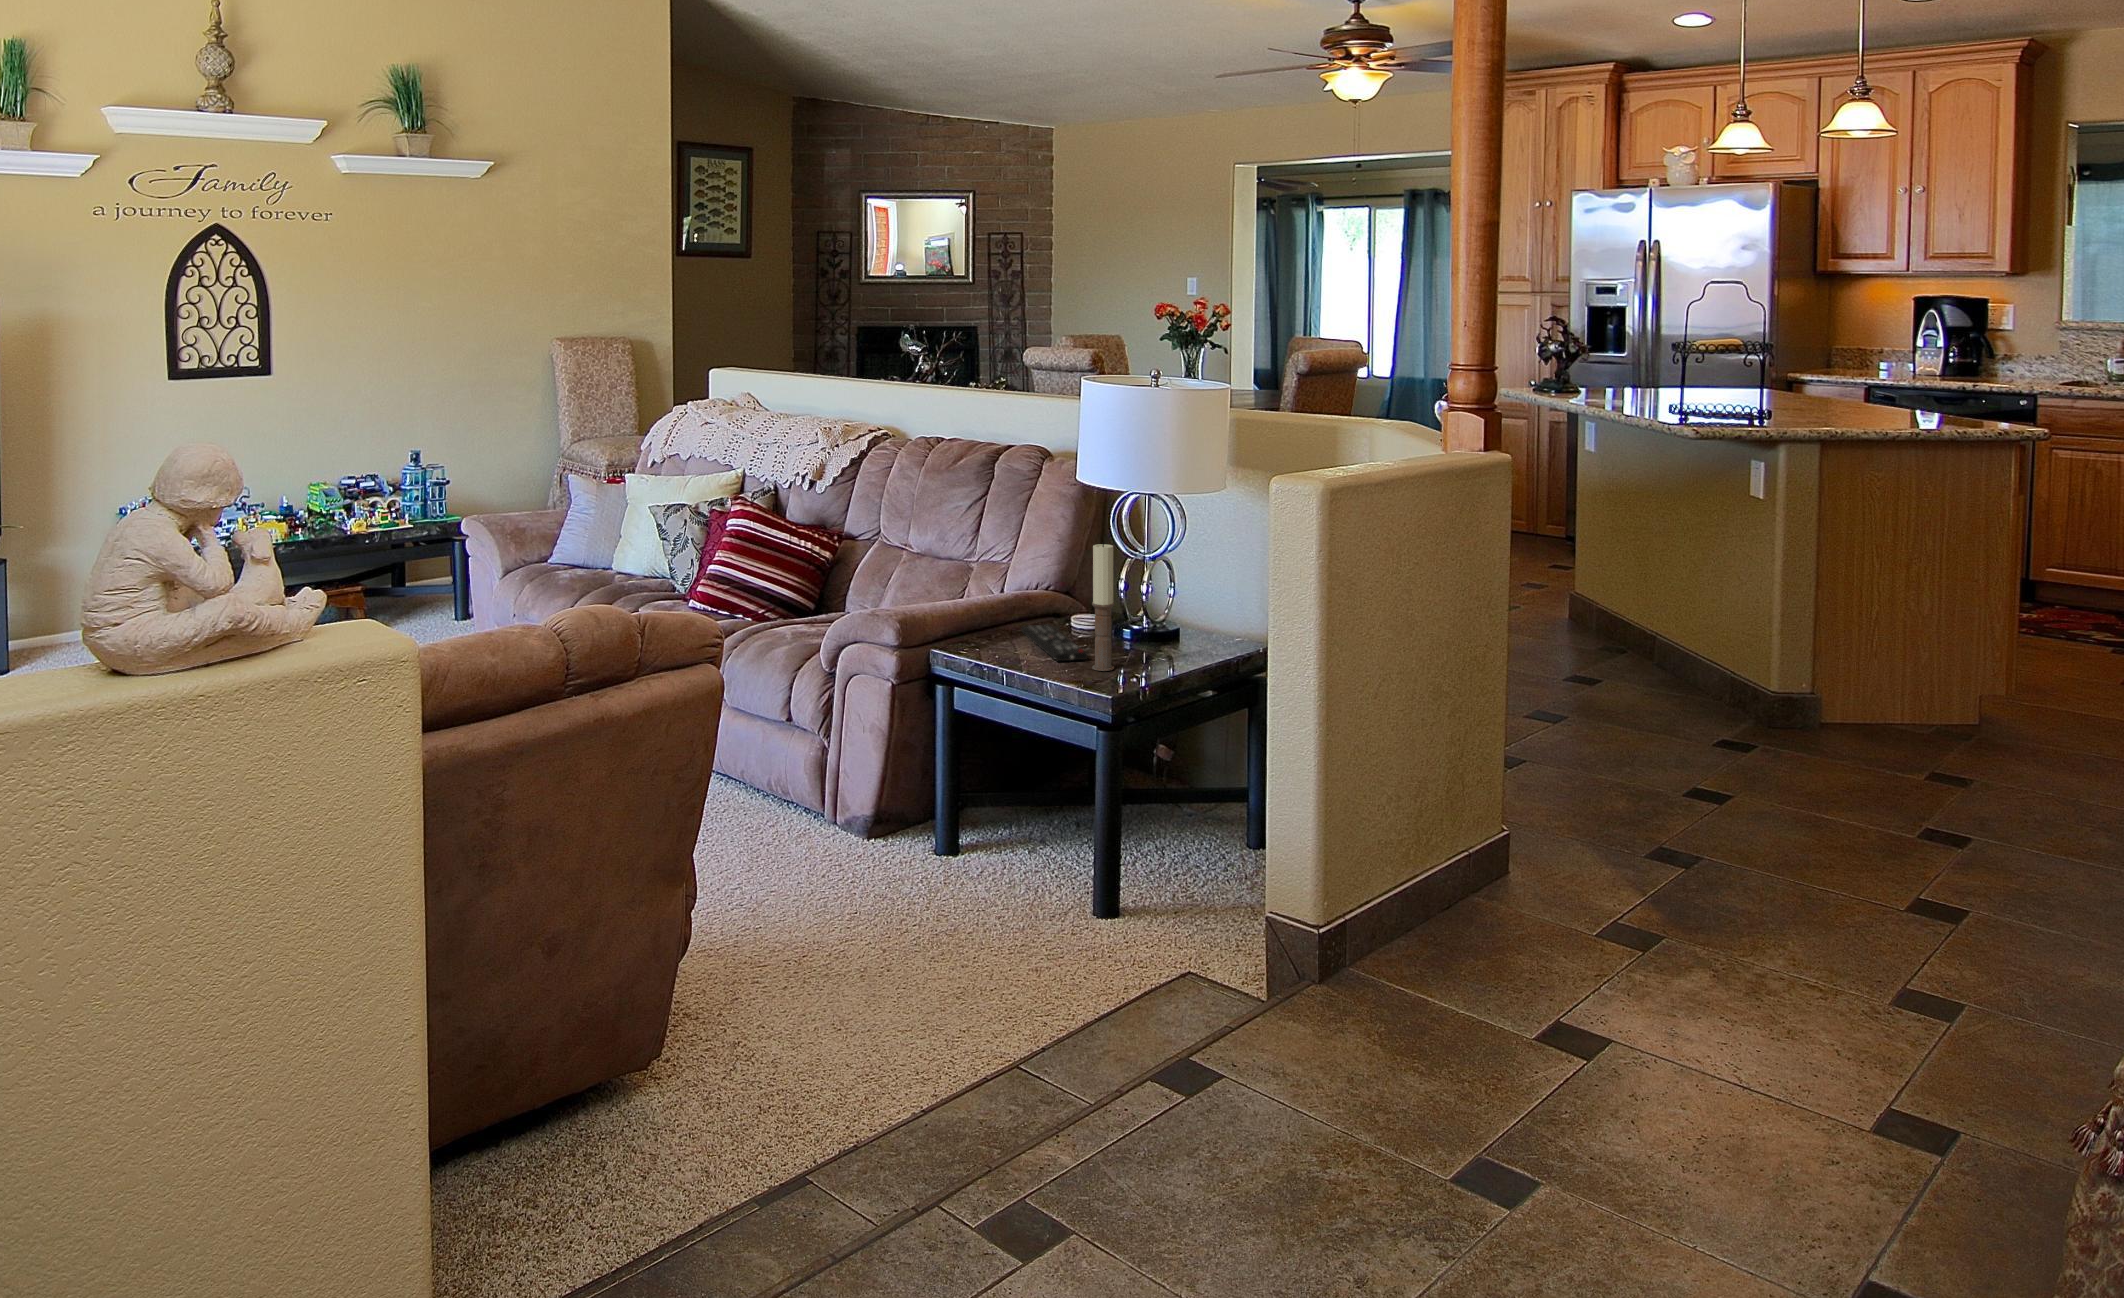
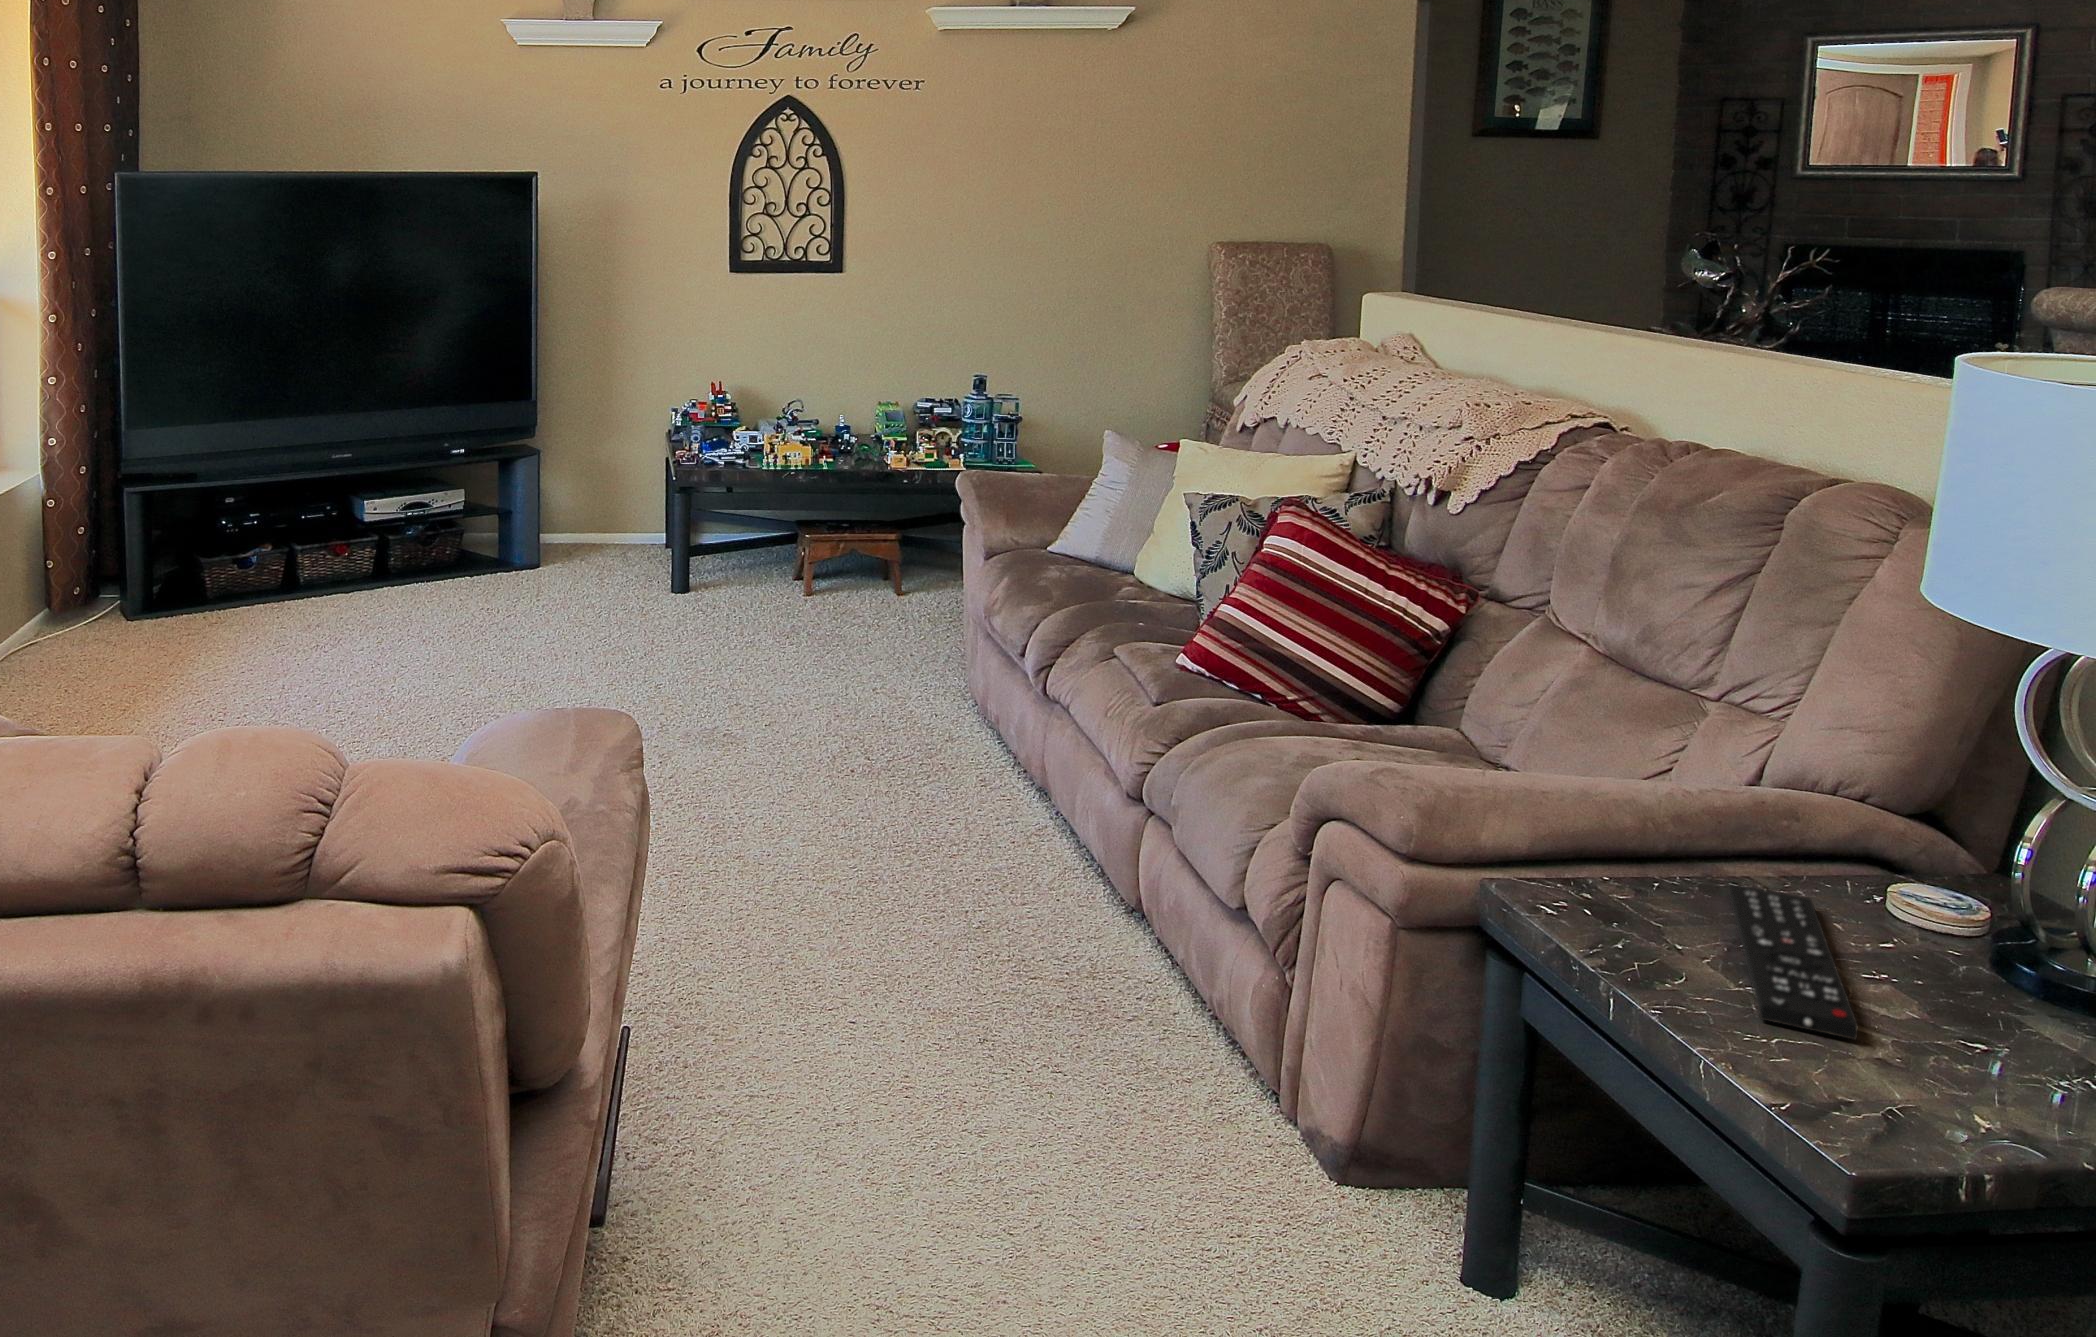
candle: present [1092,542,1114,671] -> none [1855,778,1954,1101]

